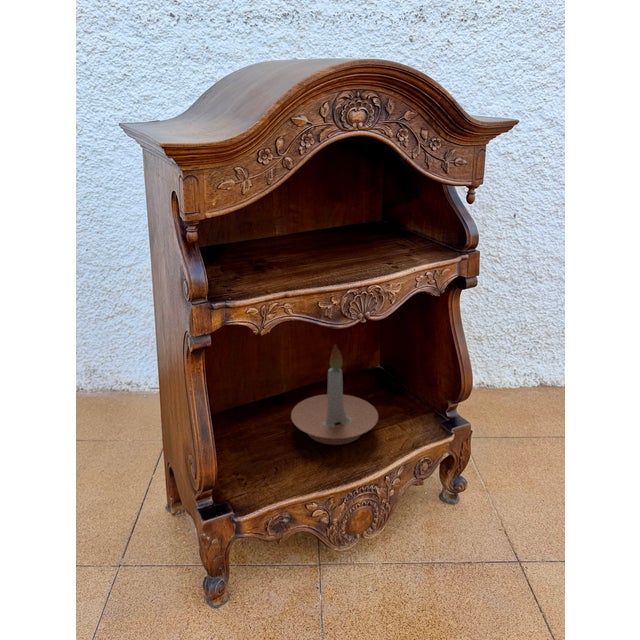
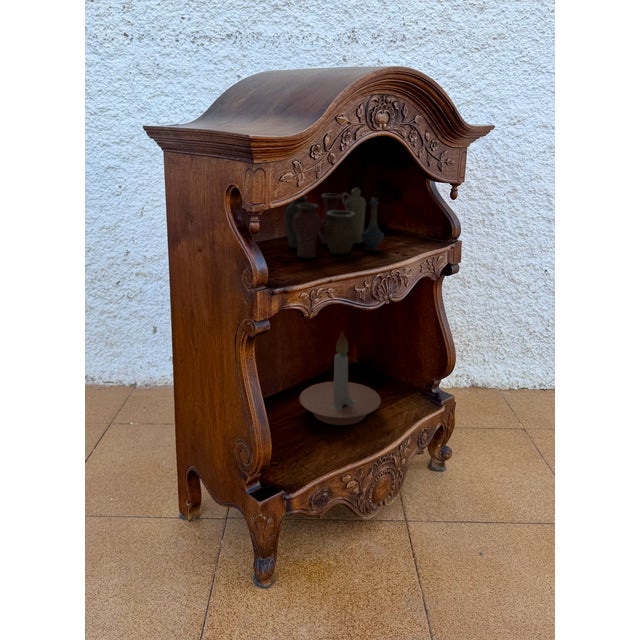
vase: none [269,190,377,266] -> present [284,188,384,257]

